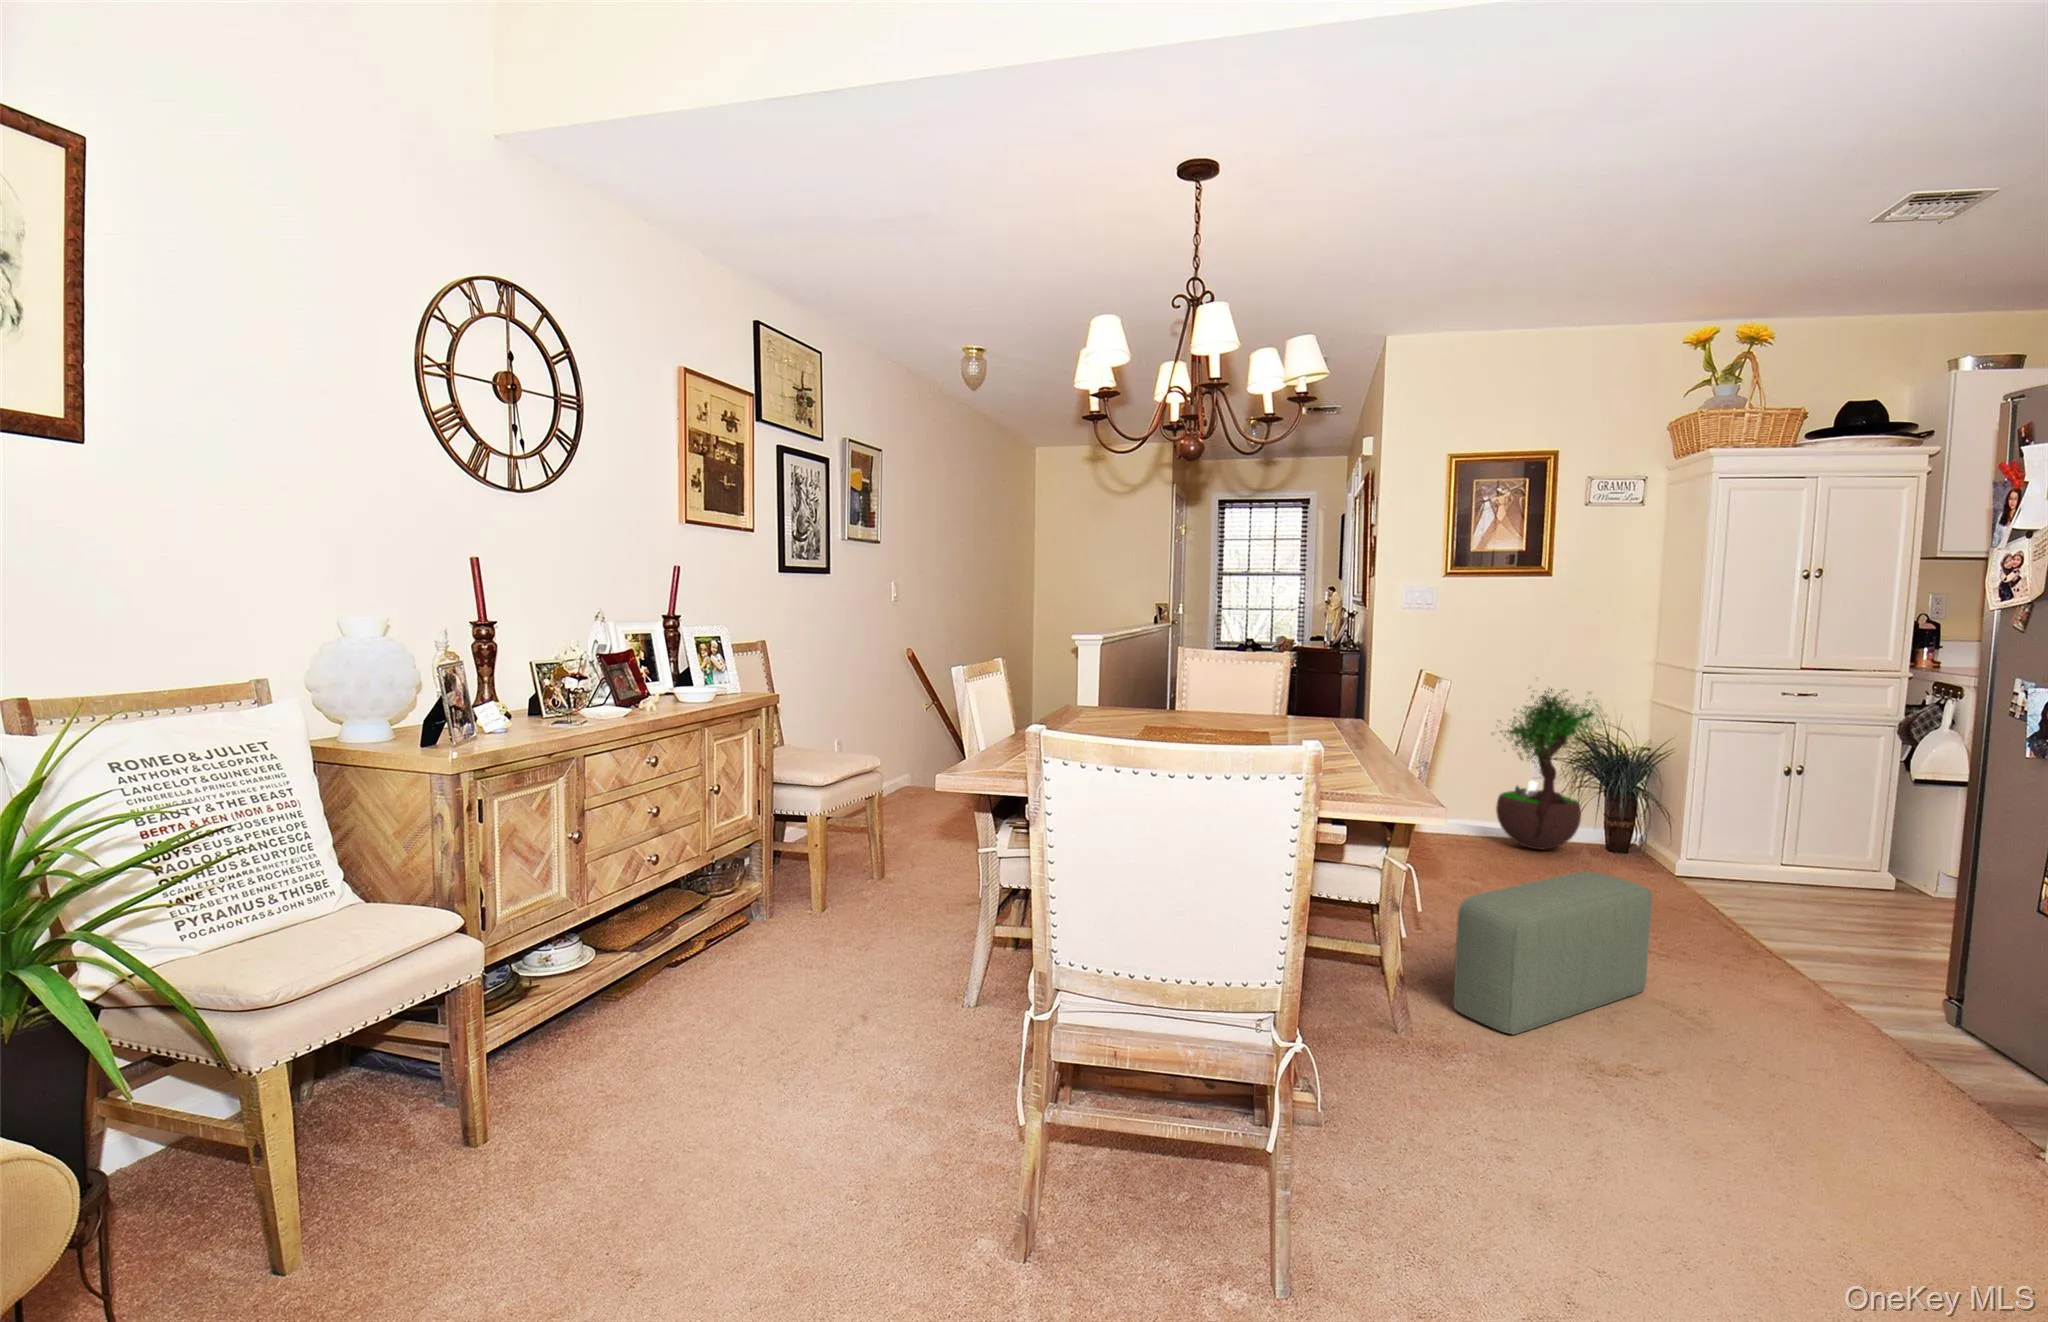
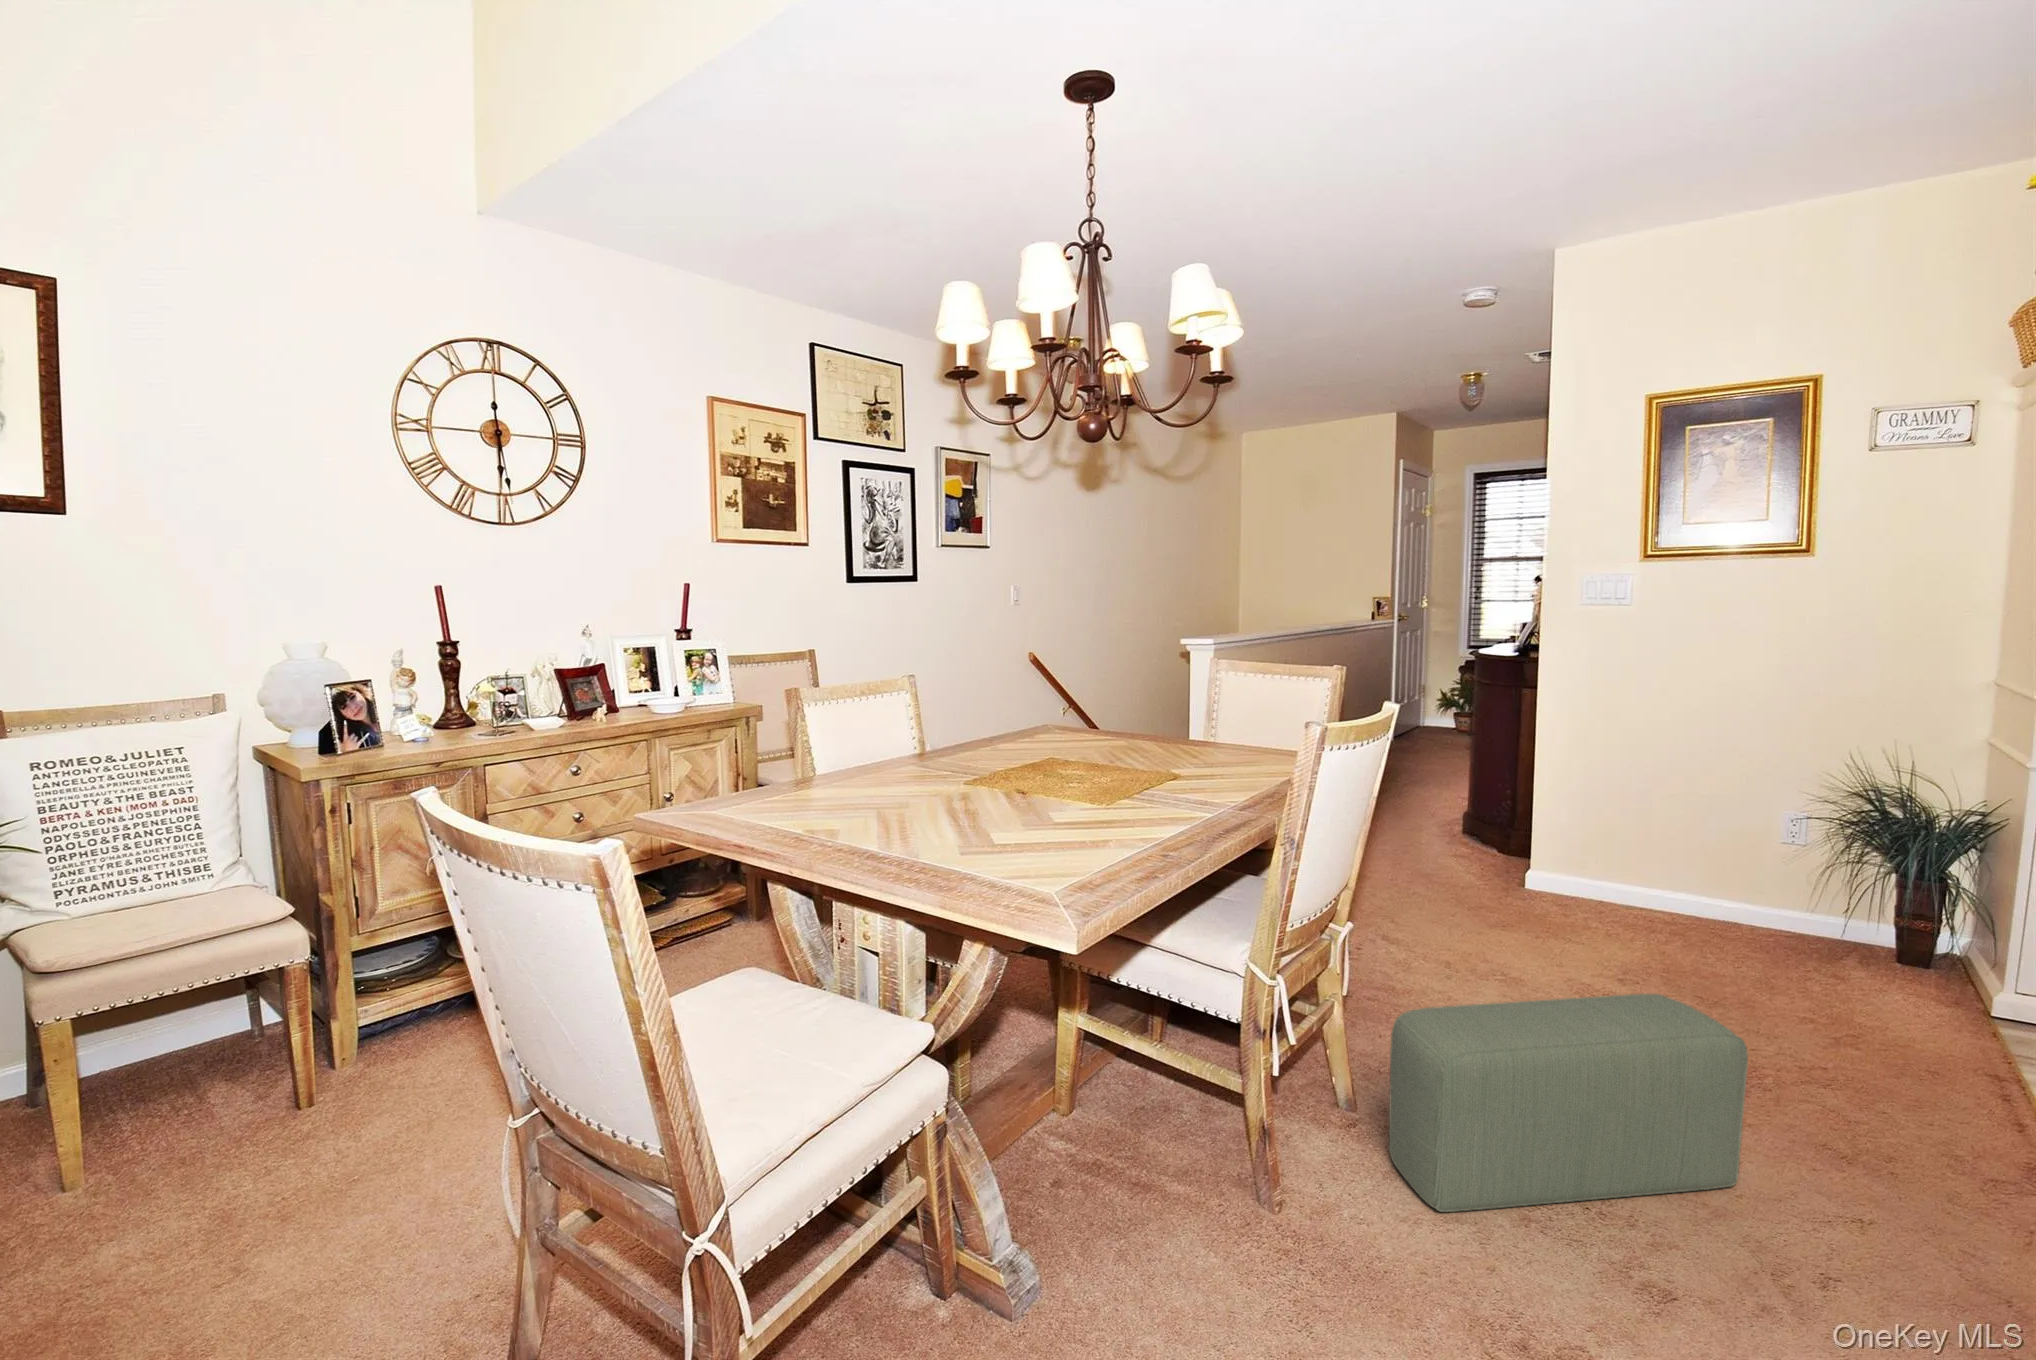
potted tree: present [1492,689,1607,850] -> none [1687,699,1880,938]

